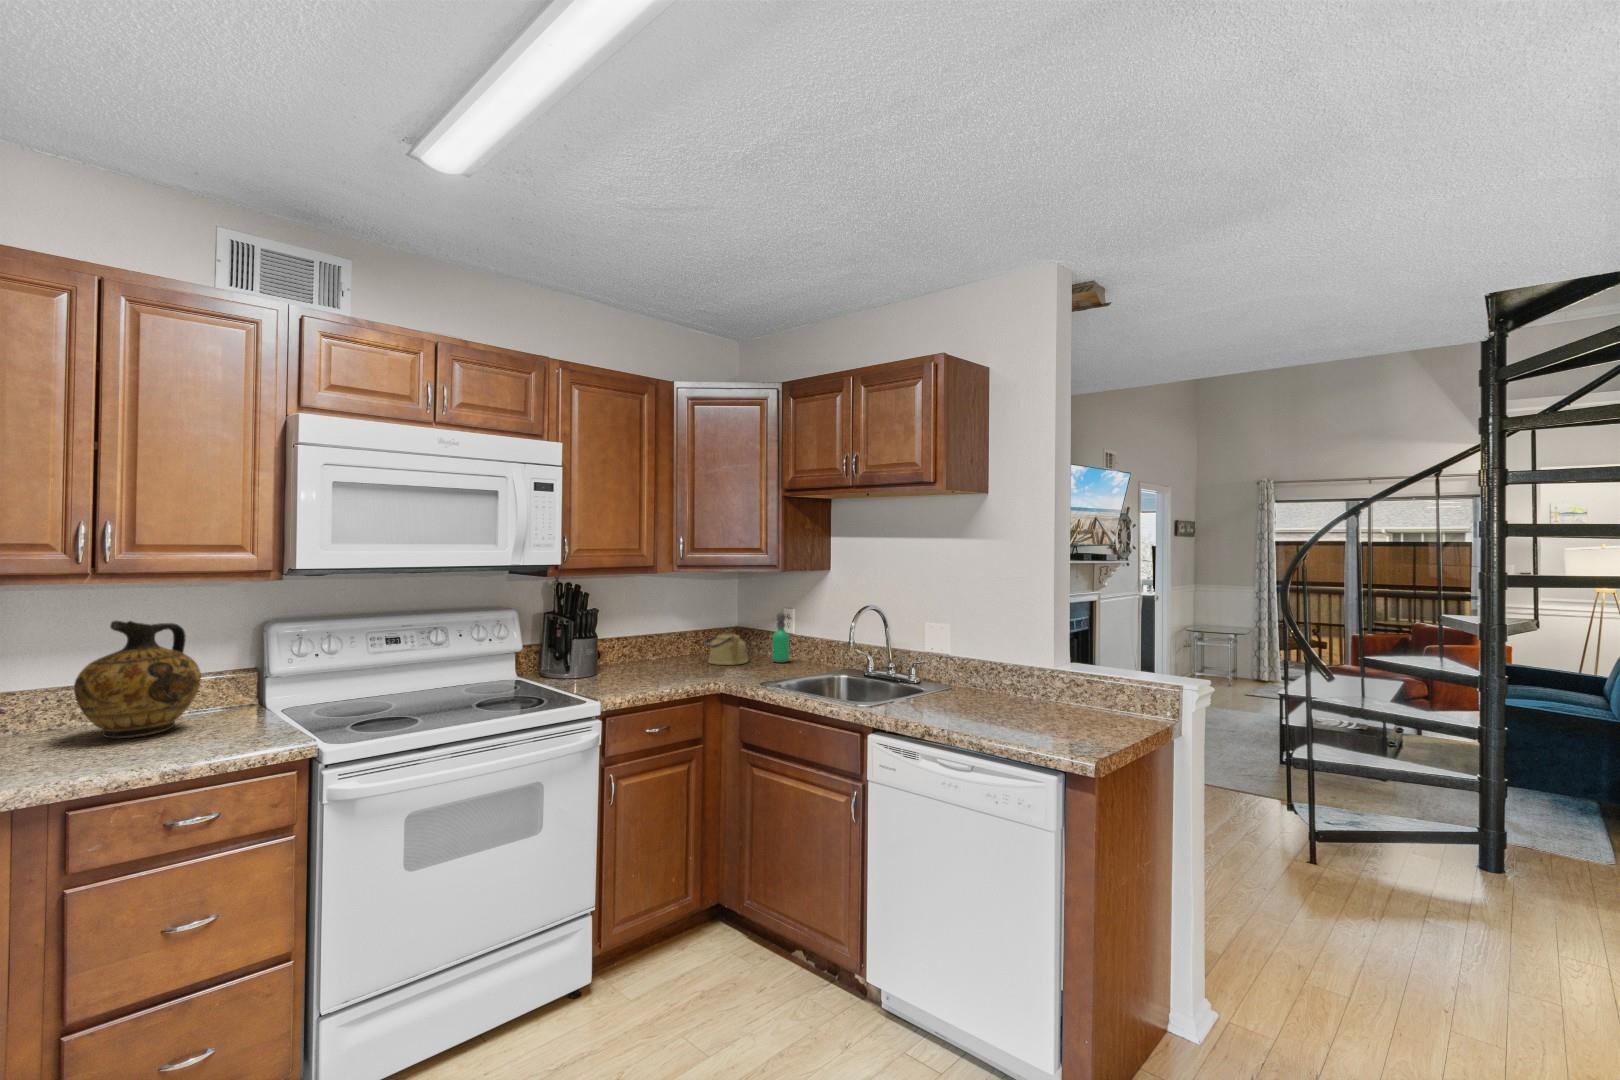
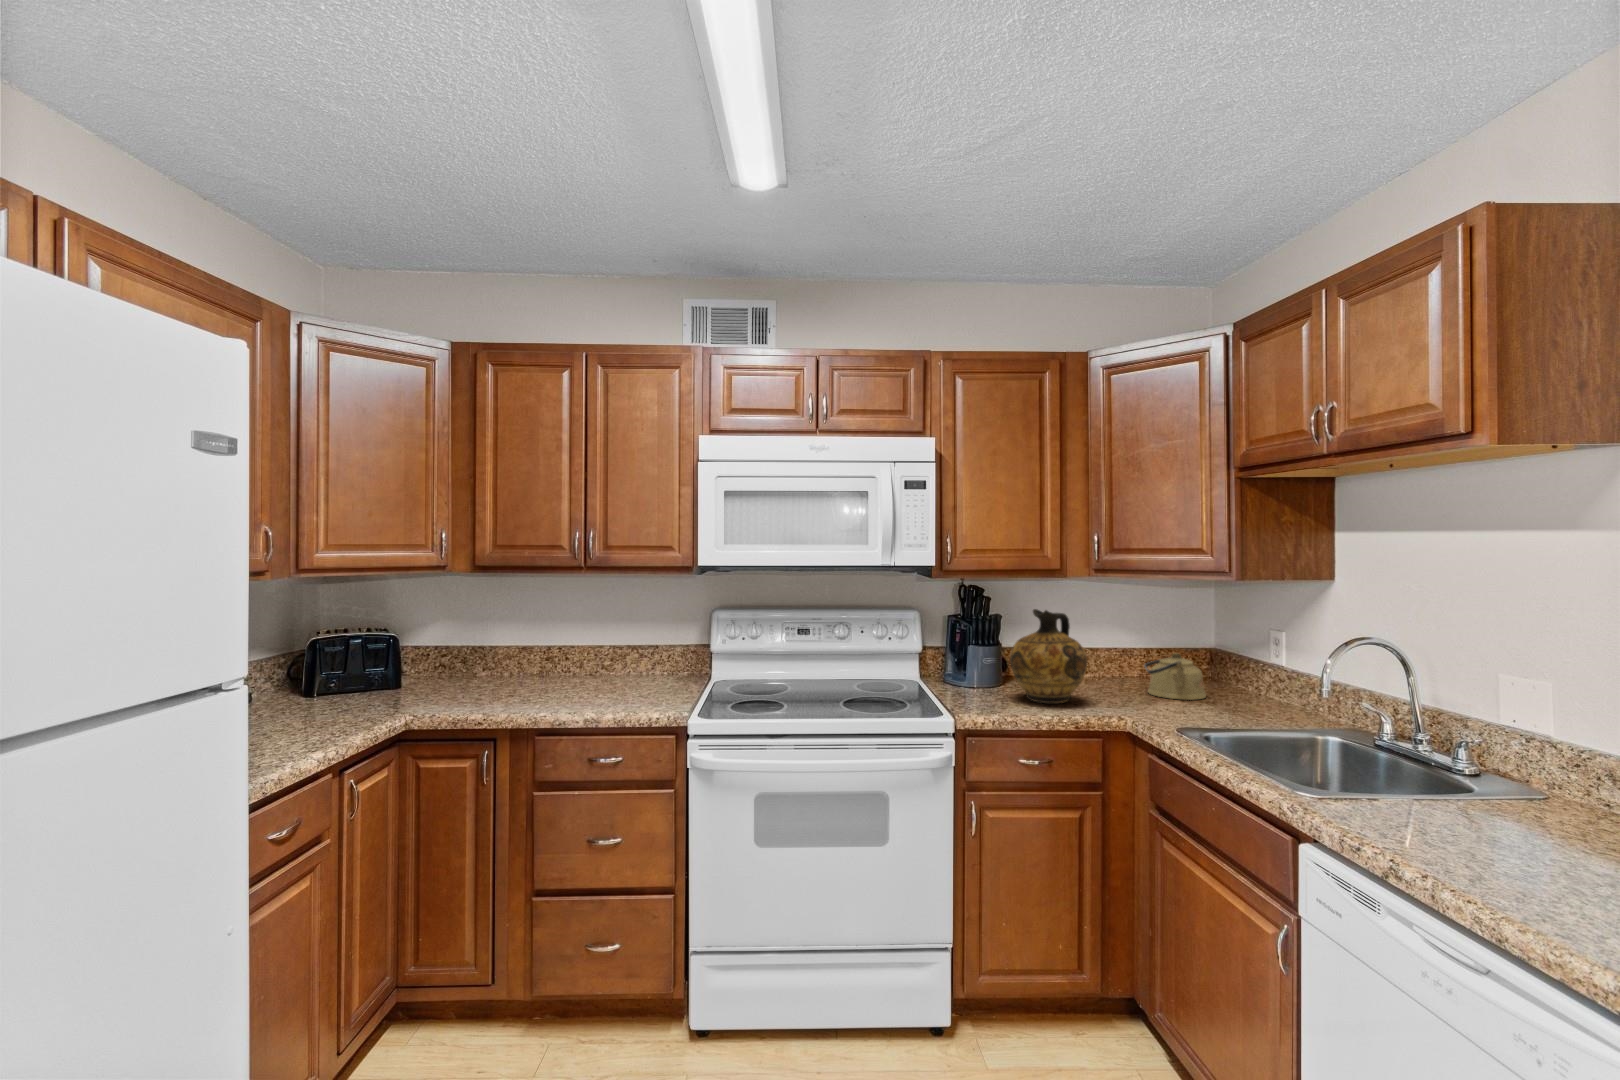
soap dispenser: present [772,612,790,663] -> none [1241,636,1269,707]
ceramic jug: present [74,621,201,738] -> present [1010,609,1087,703]

